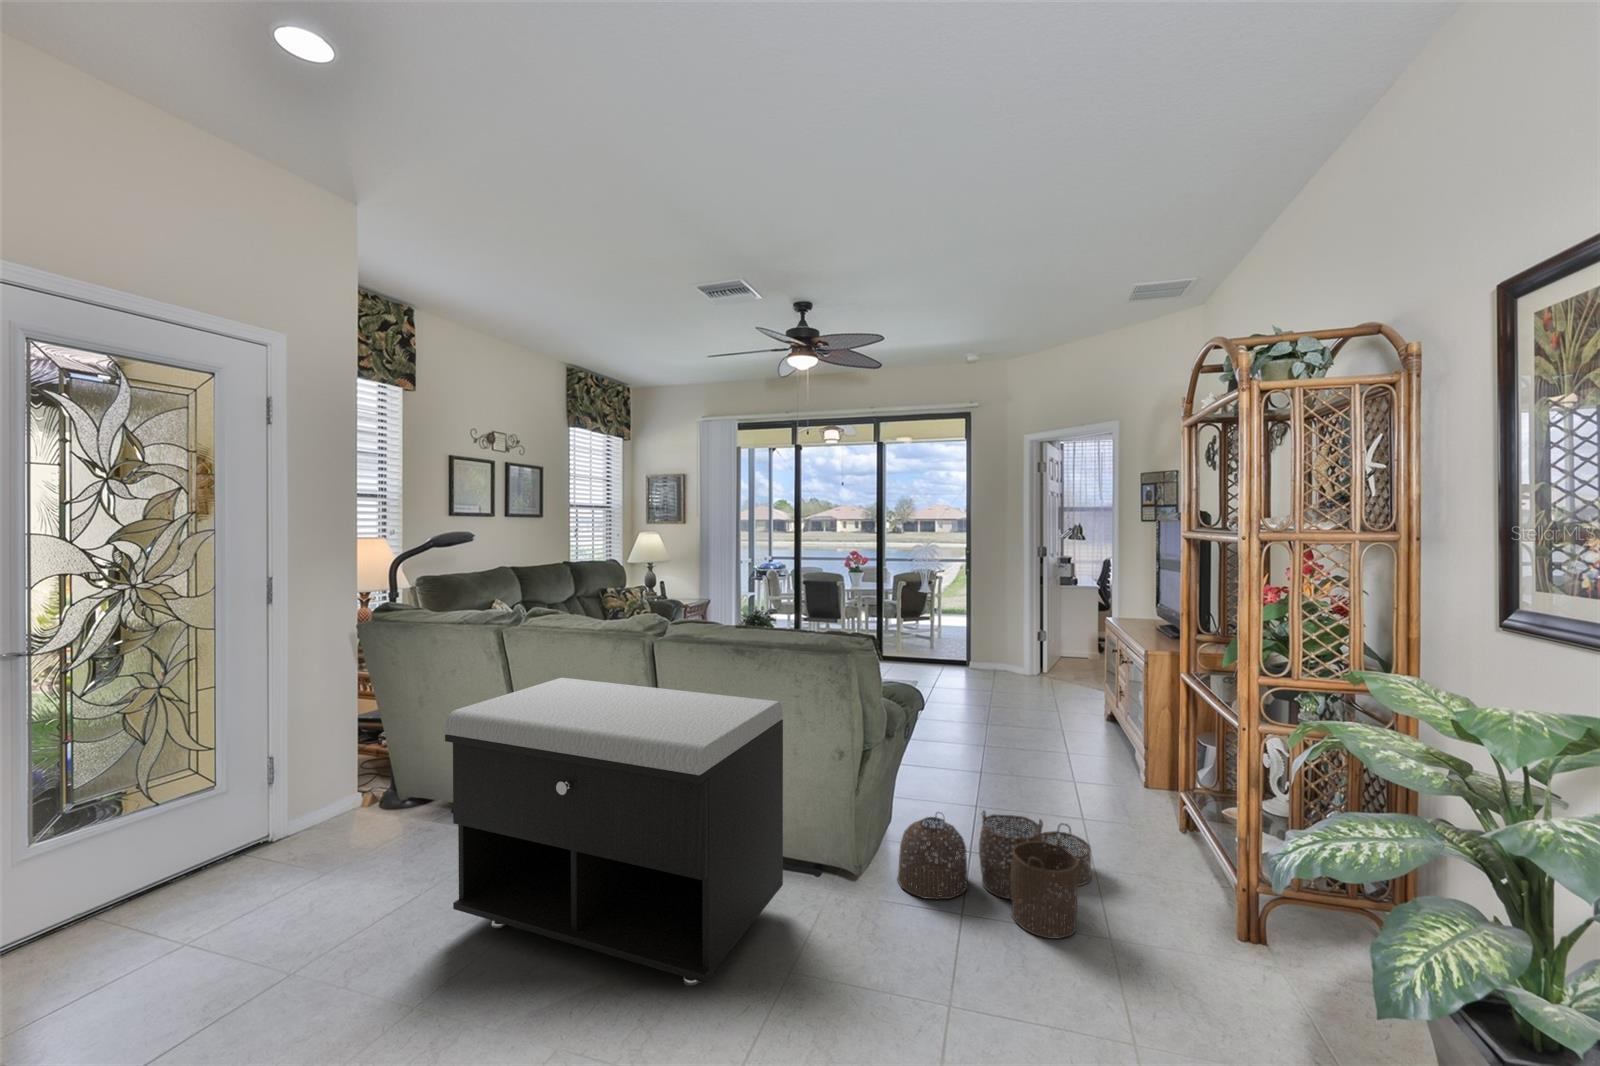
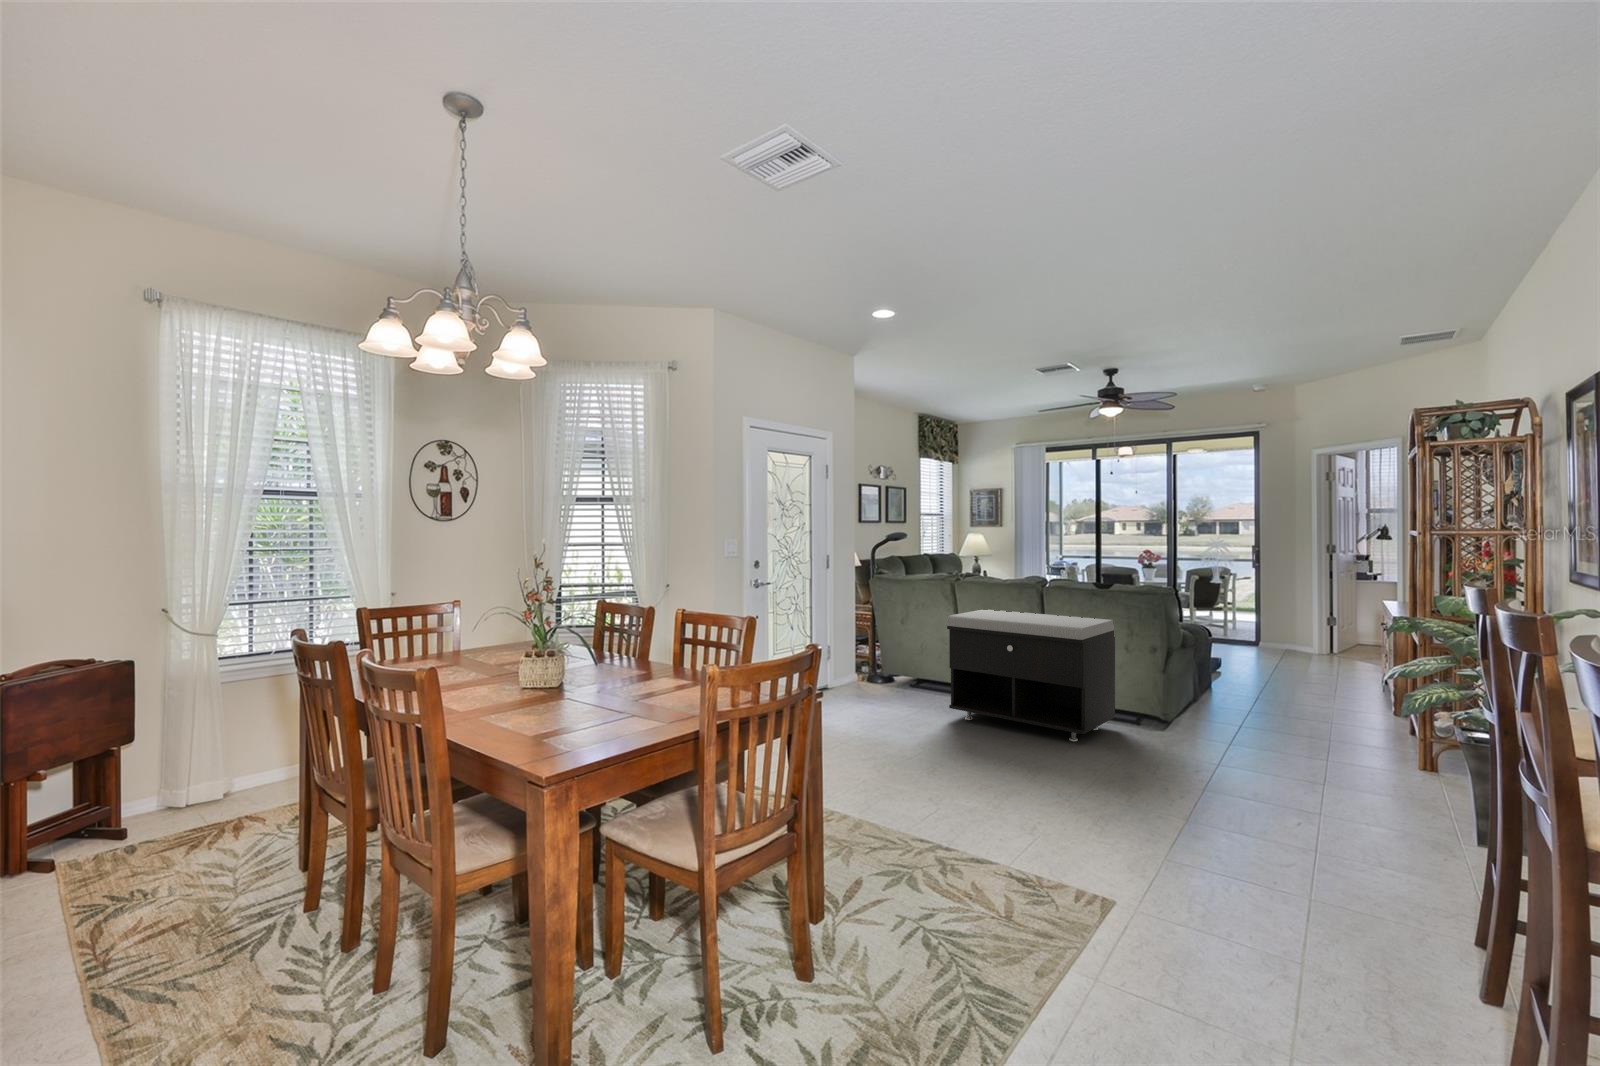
woven basket: present [897,810,1091,939] -> none [1183,692,1313,750]

